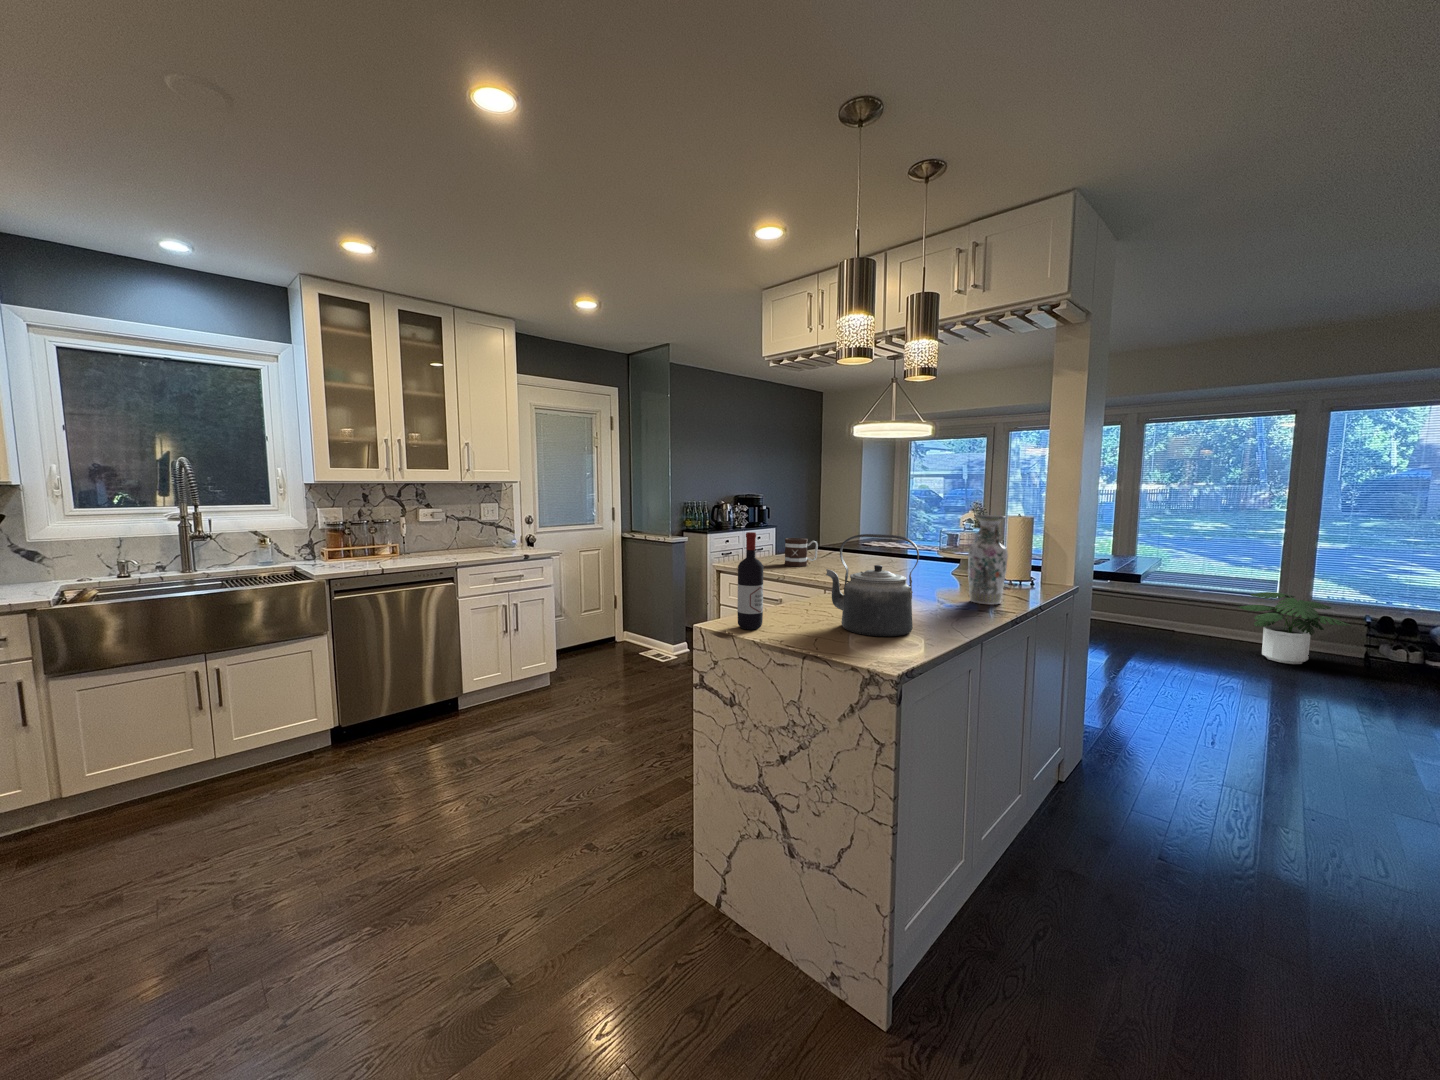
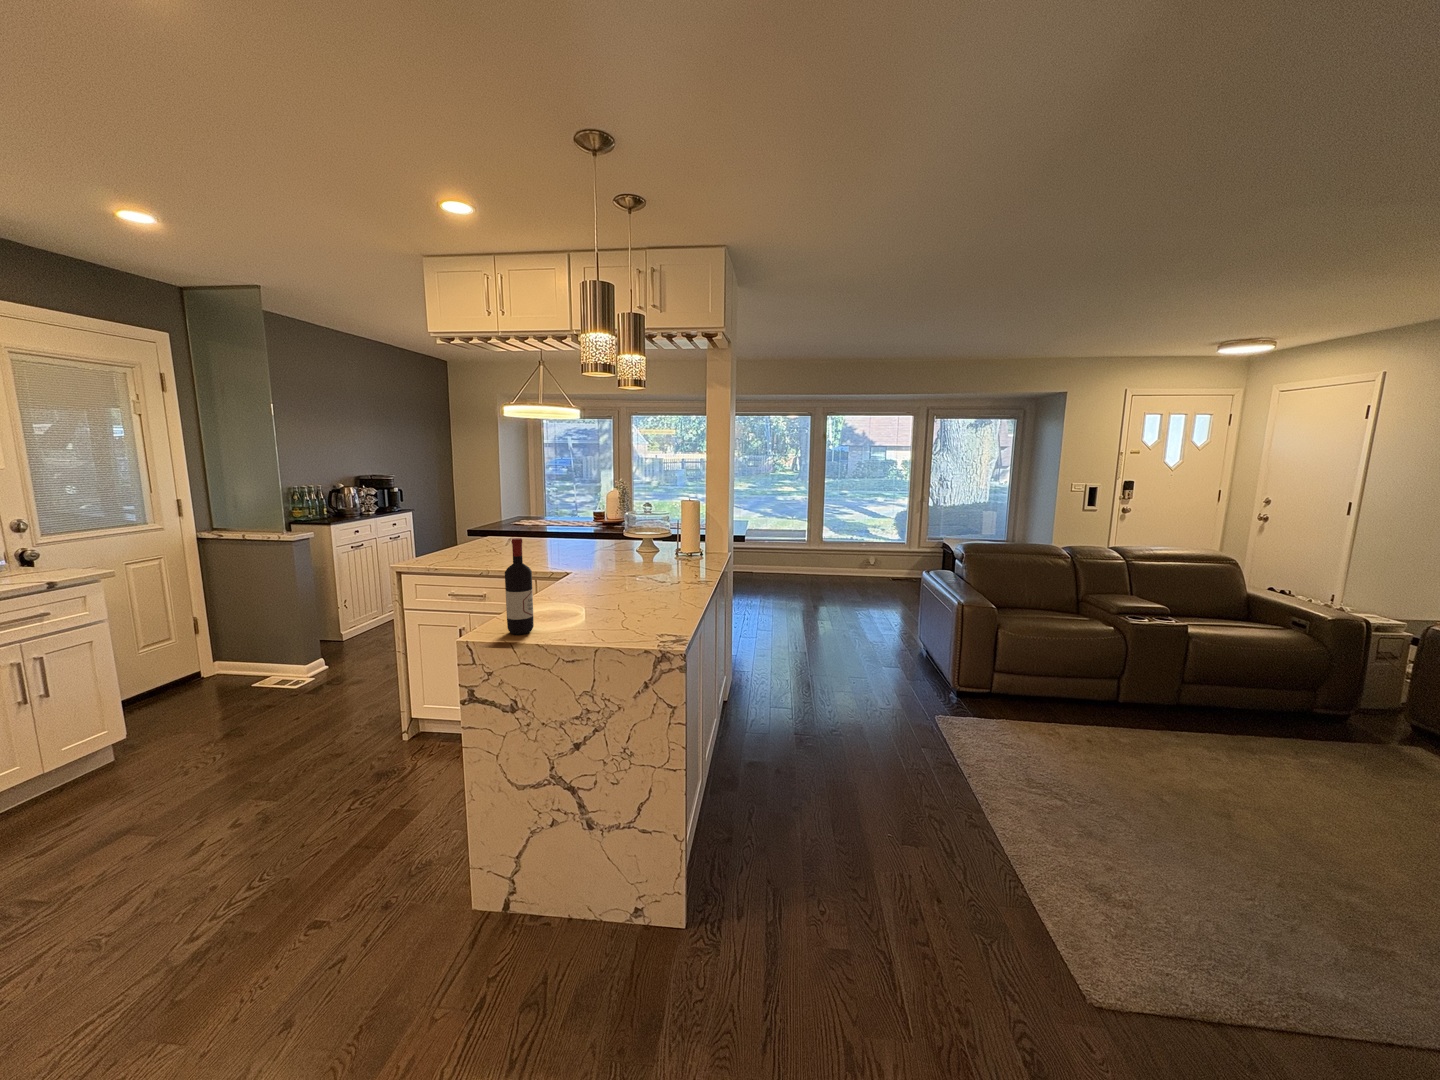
vase: present [968,515,1008,605] -> none [663,502,692,574]
kettle: present [826,534,919,636] -> none [581,529,661,619]
mug: present [785,538,818,566] -> none [467,527,502,557]
potted plant: present [1238,592,1351,664] -> none [776,536,832,581]

